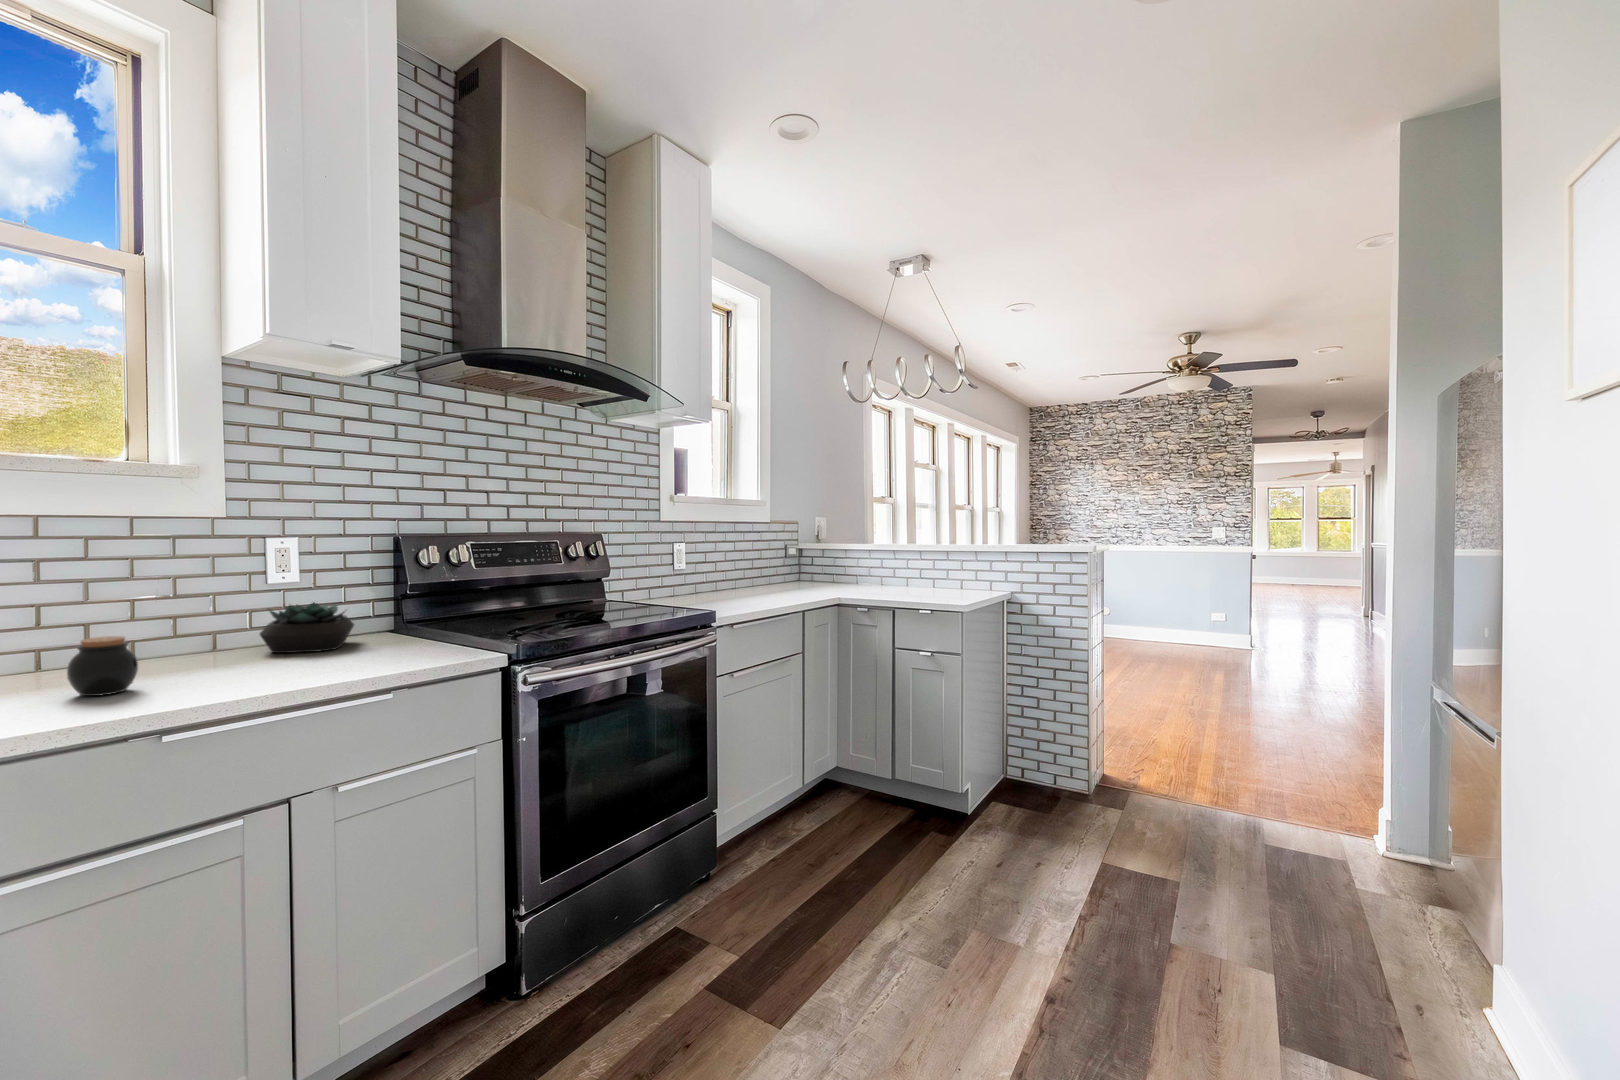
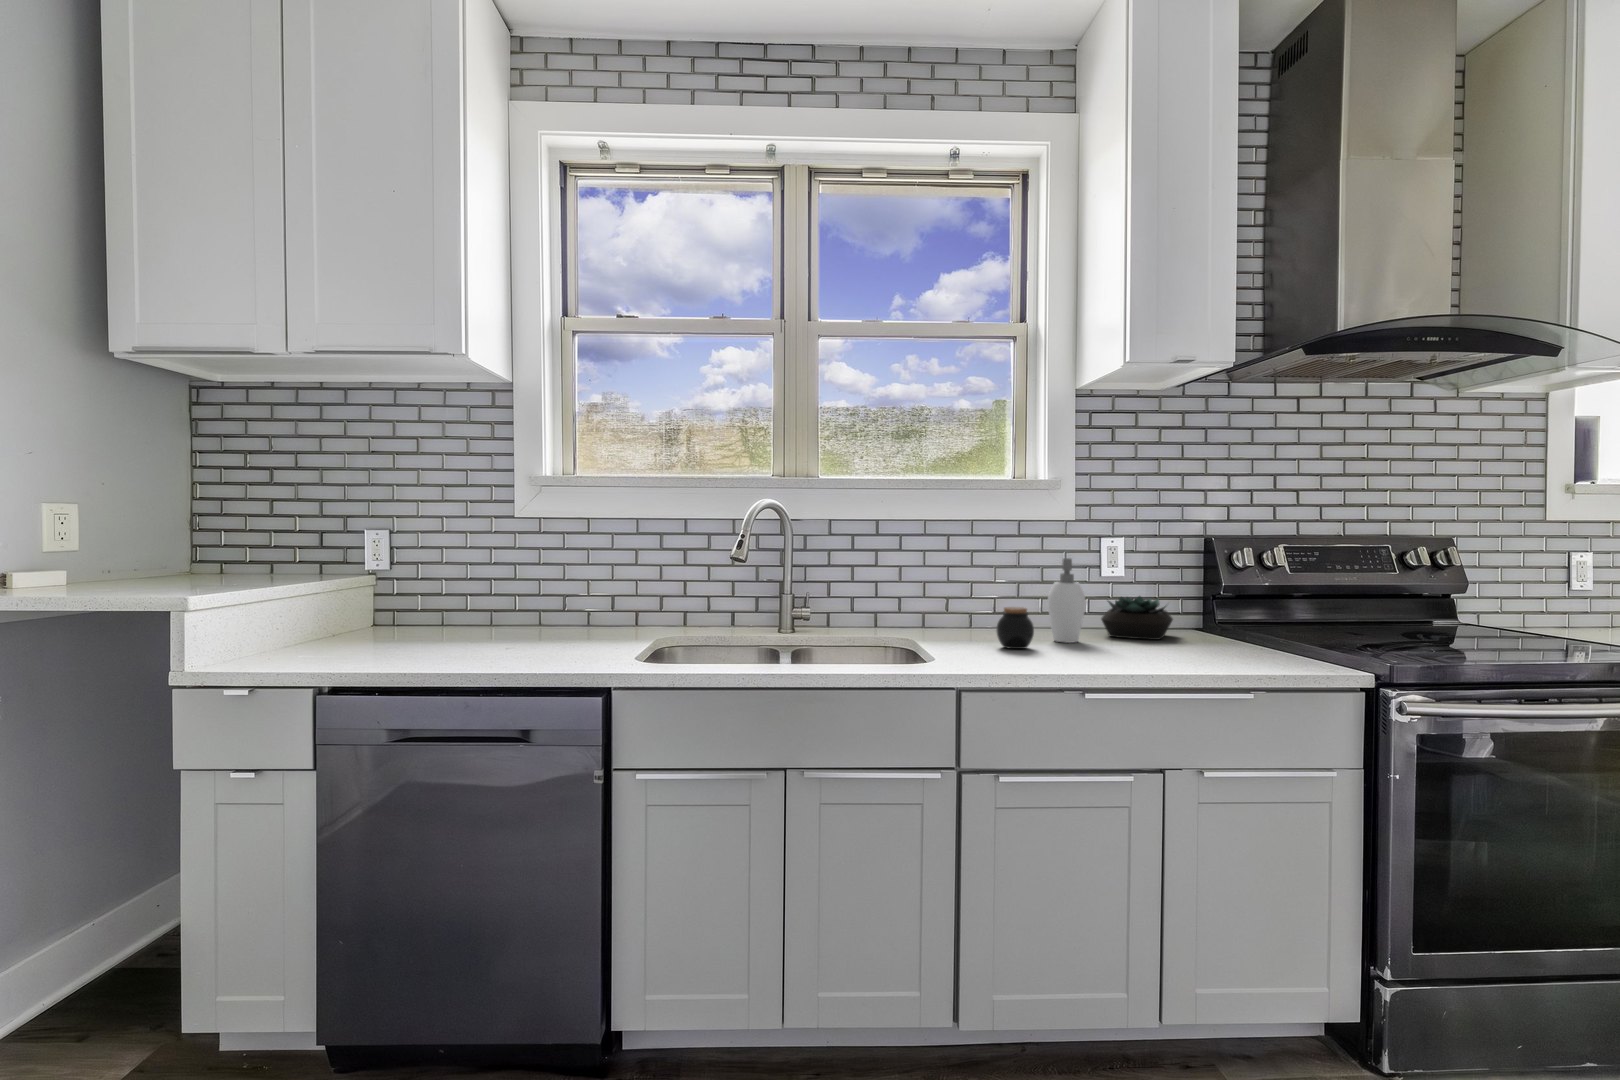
soap dispenser: none [171,566,249,672] -> present [1048,558,1086,643]

